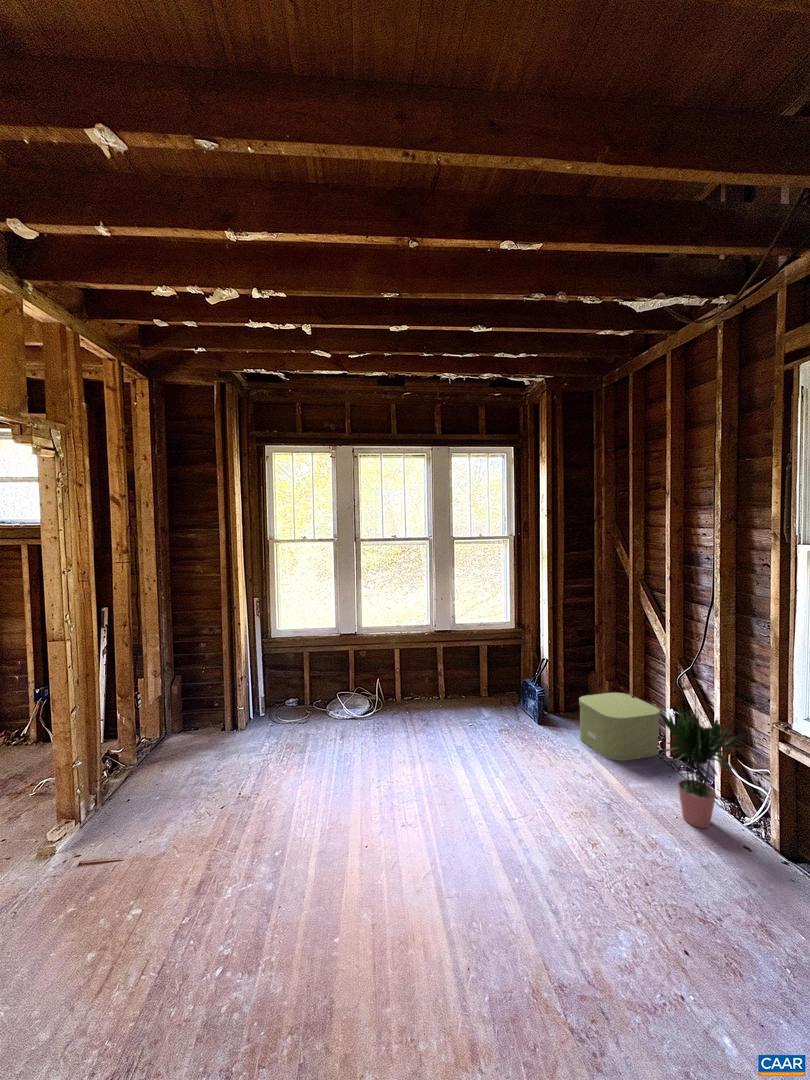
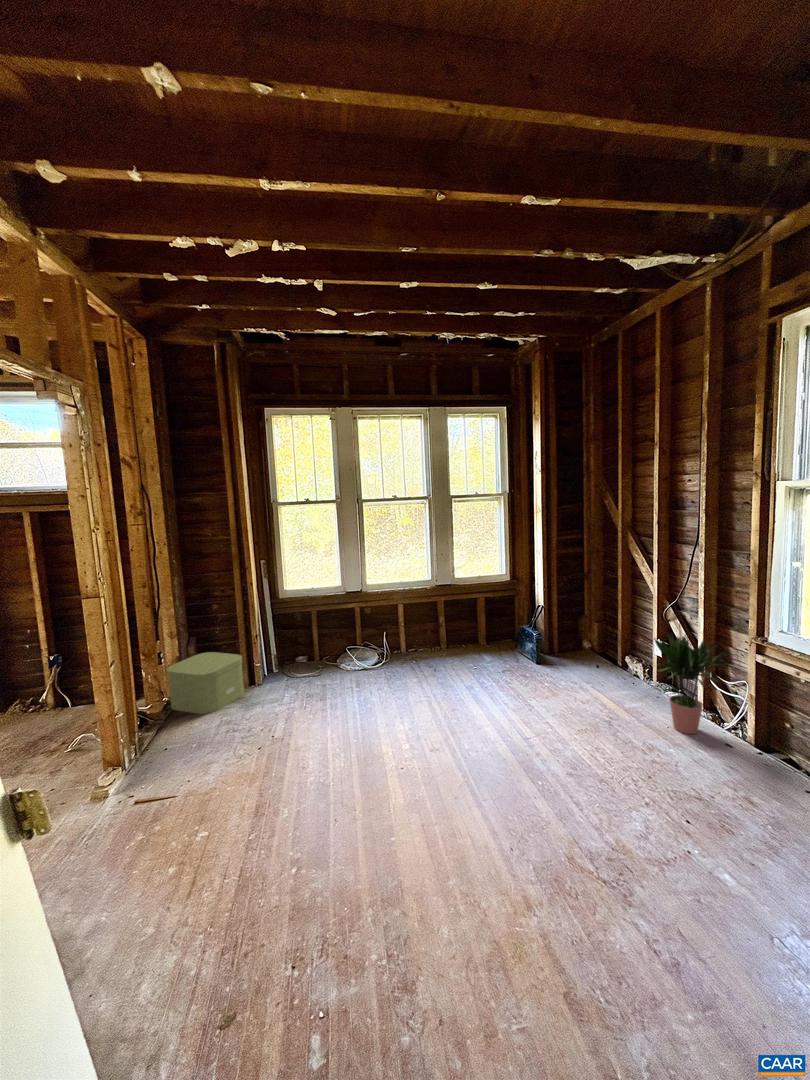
storage box: present [579,692,660,761] -> present [167,652,244,714]

